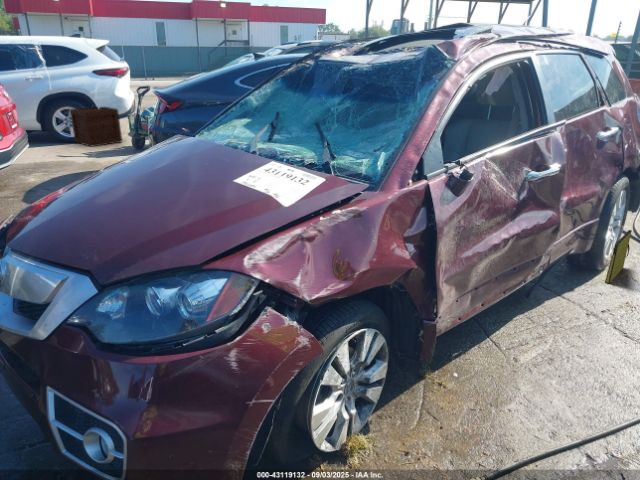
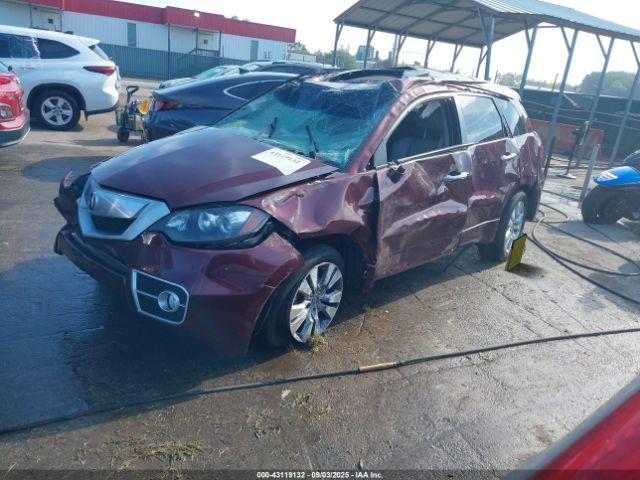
wooden crate: present [70,106,122,147] -> none [59,99,106,136]

